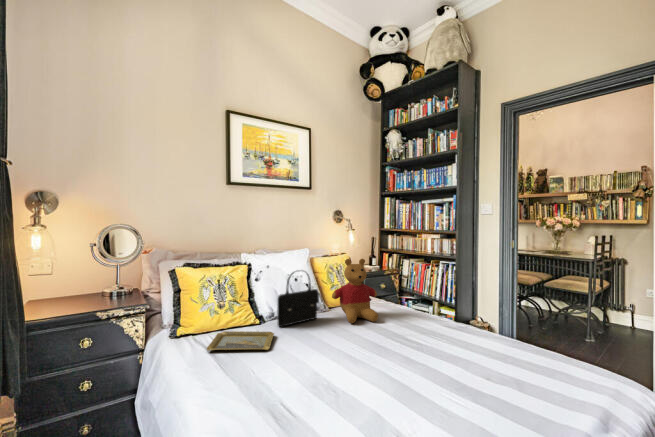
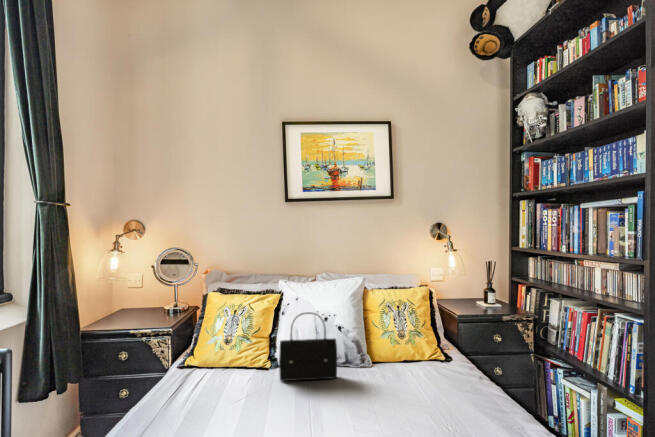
stuffed bear: present [332,259,378,323] -> none [356,304,425,409]
tray: present [207,331,274,350] -> none [179,372,258,415]

